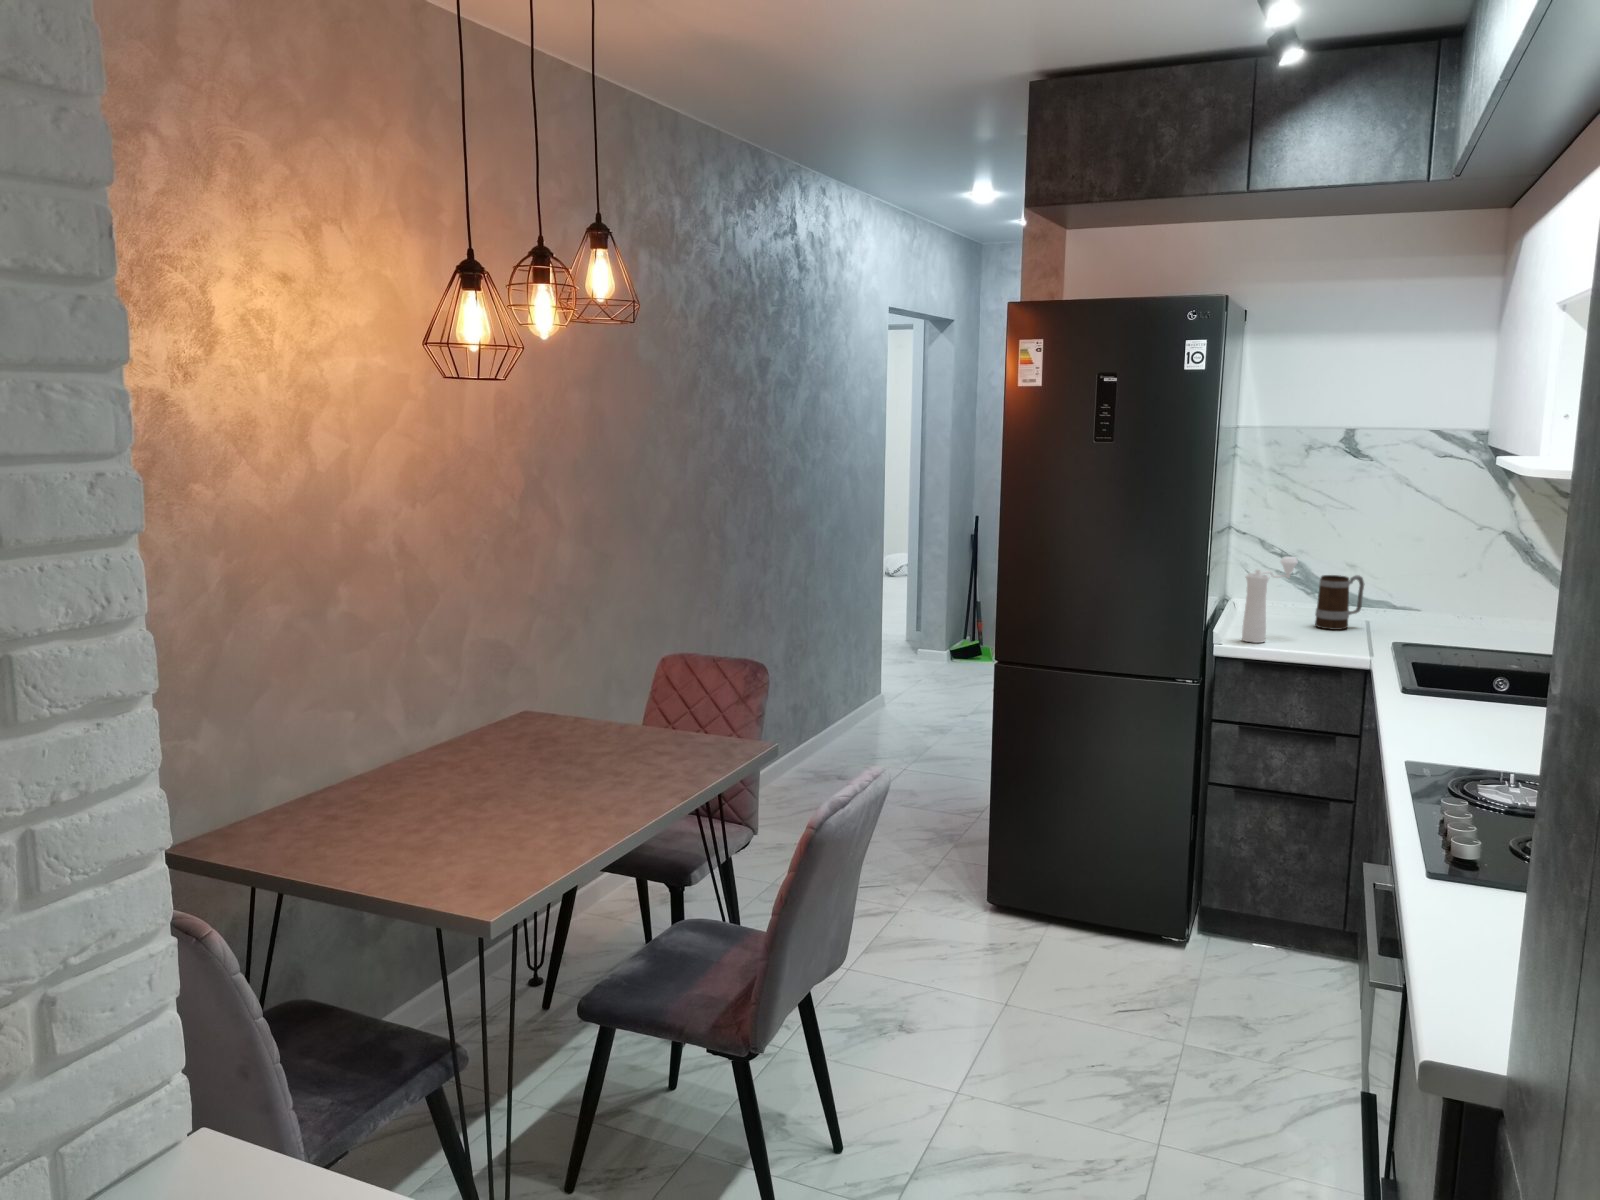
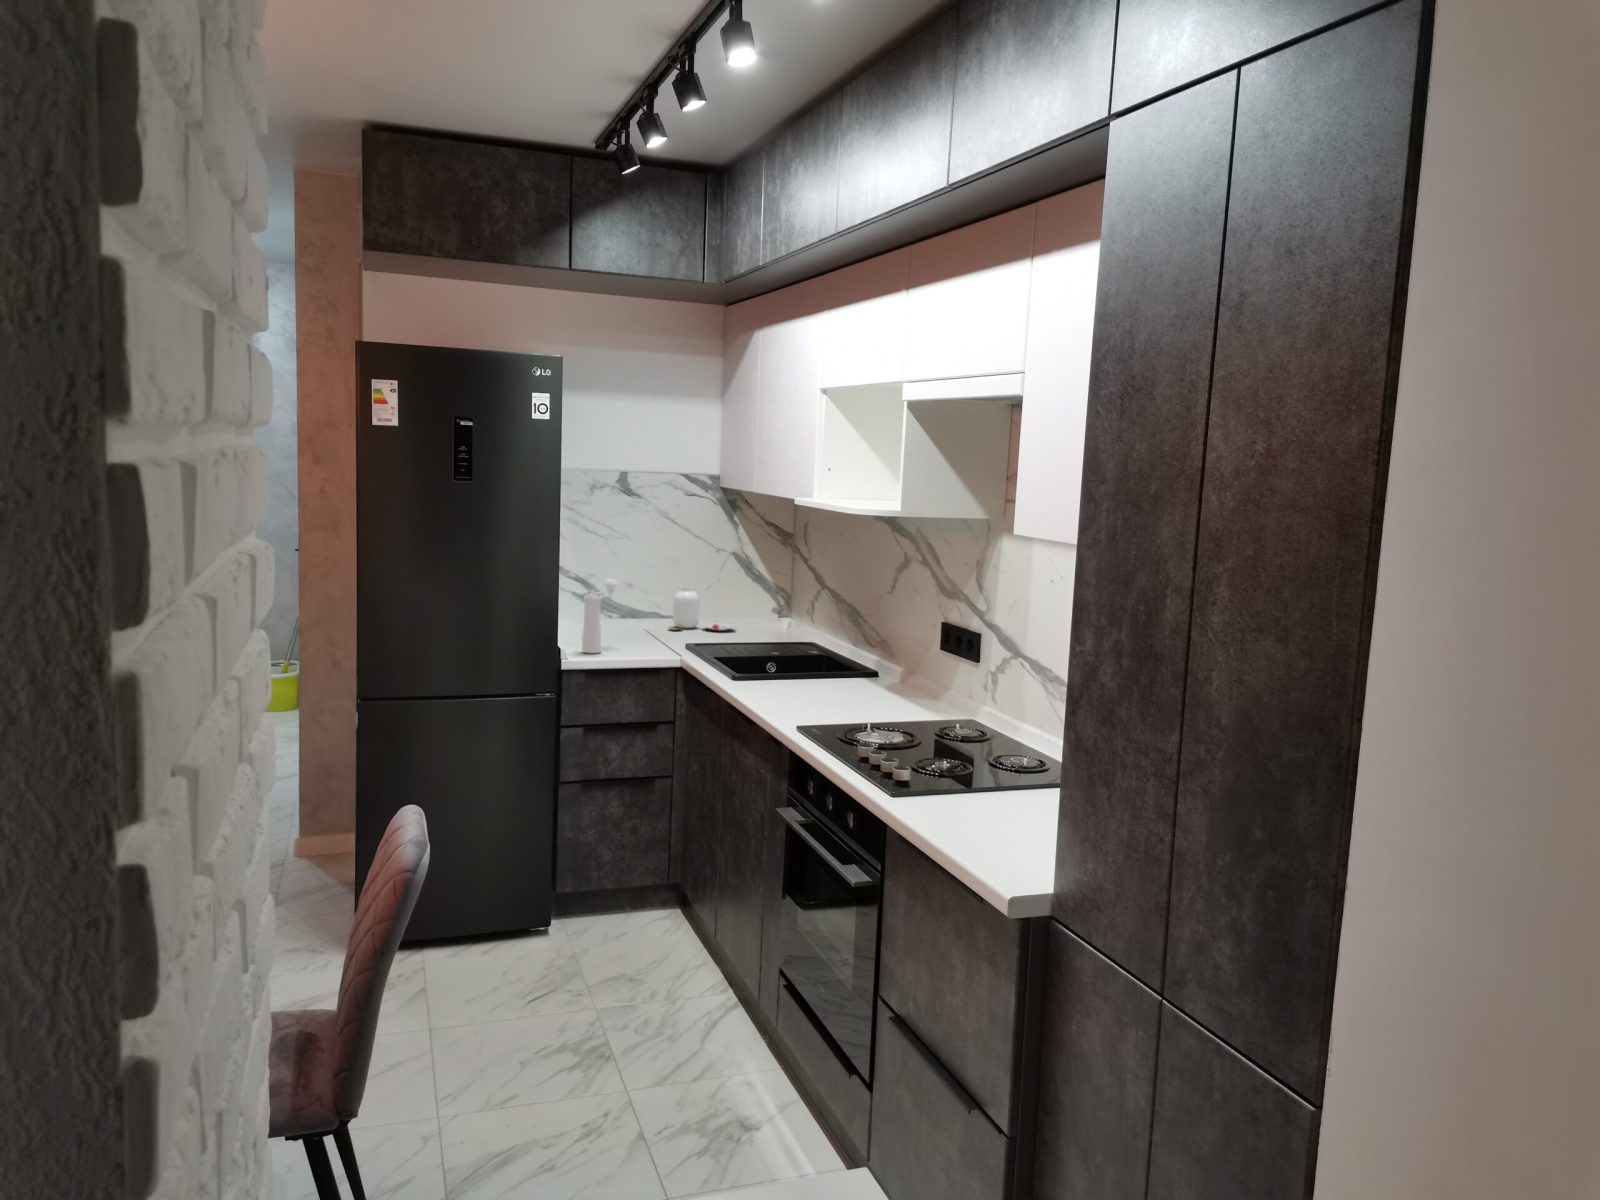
jar: none [1392,570,1491,630] -> present [669,586,735,631]
mug: present [1315,575,1364,630] -> none [619,592,654,638]

